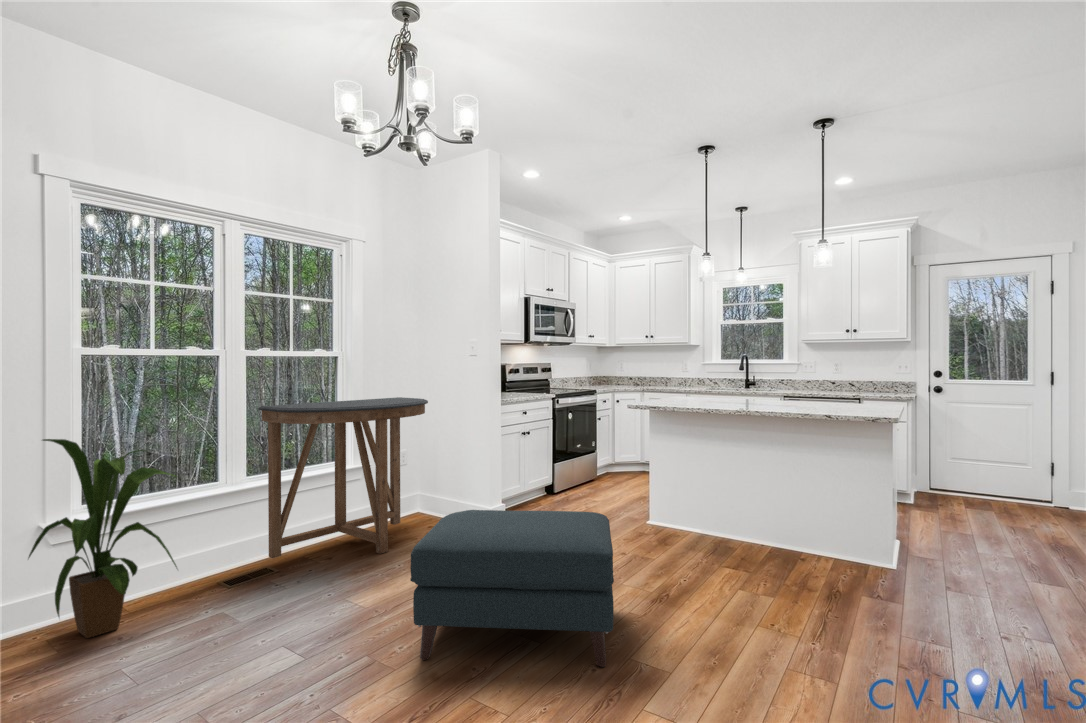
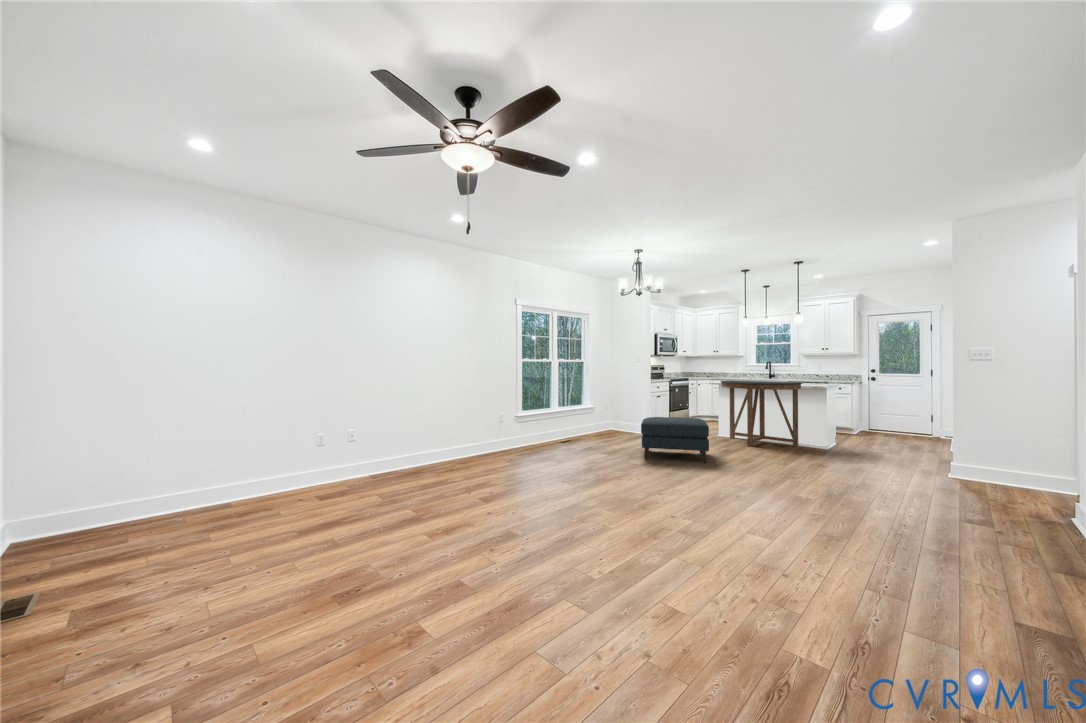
console table: present [258,397,428,558] -> present [721,380,802,447]
house plant: present [28,439,177,638] -> none [514,388,557,451]

